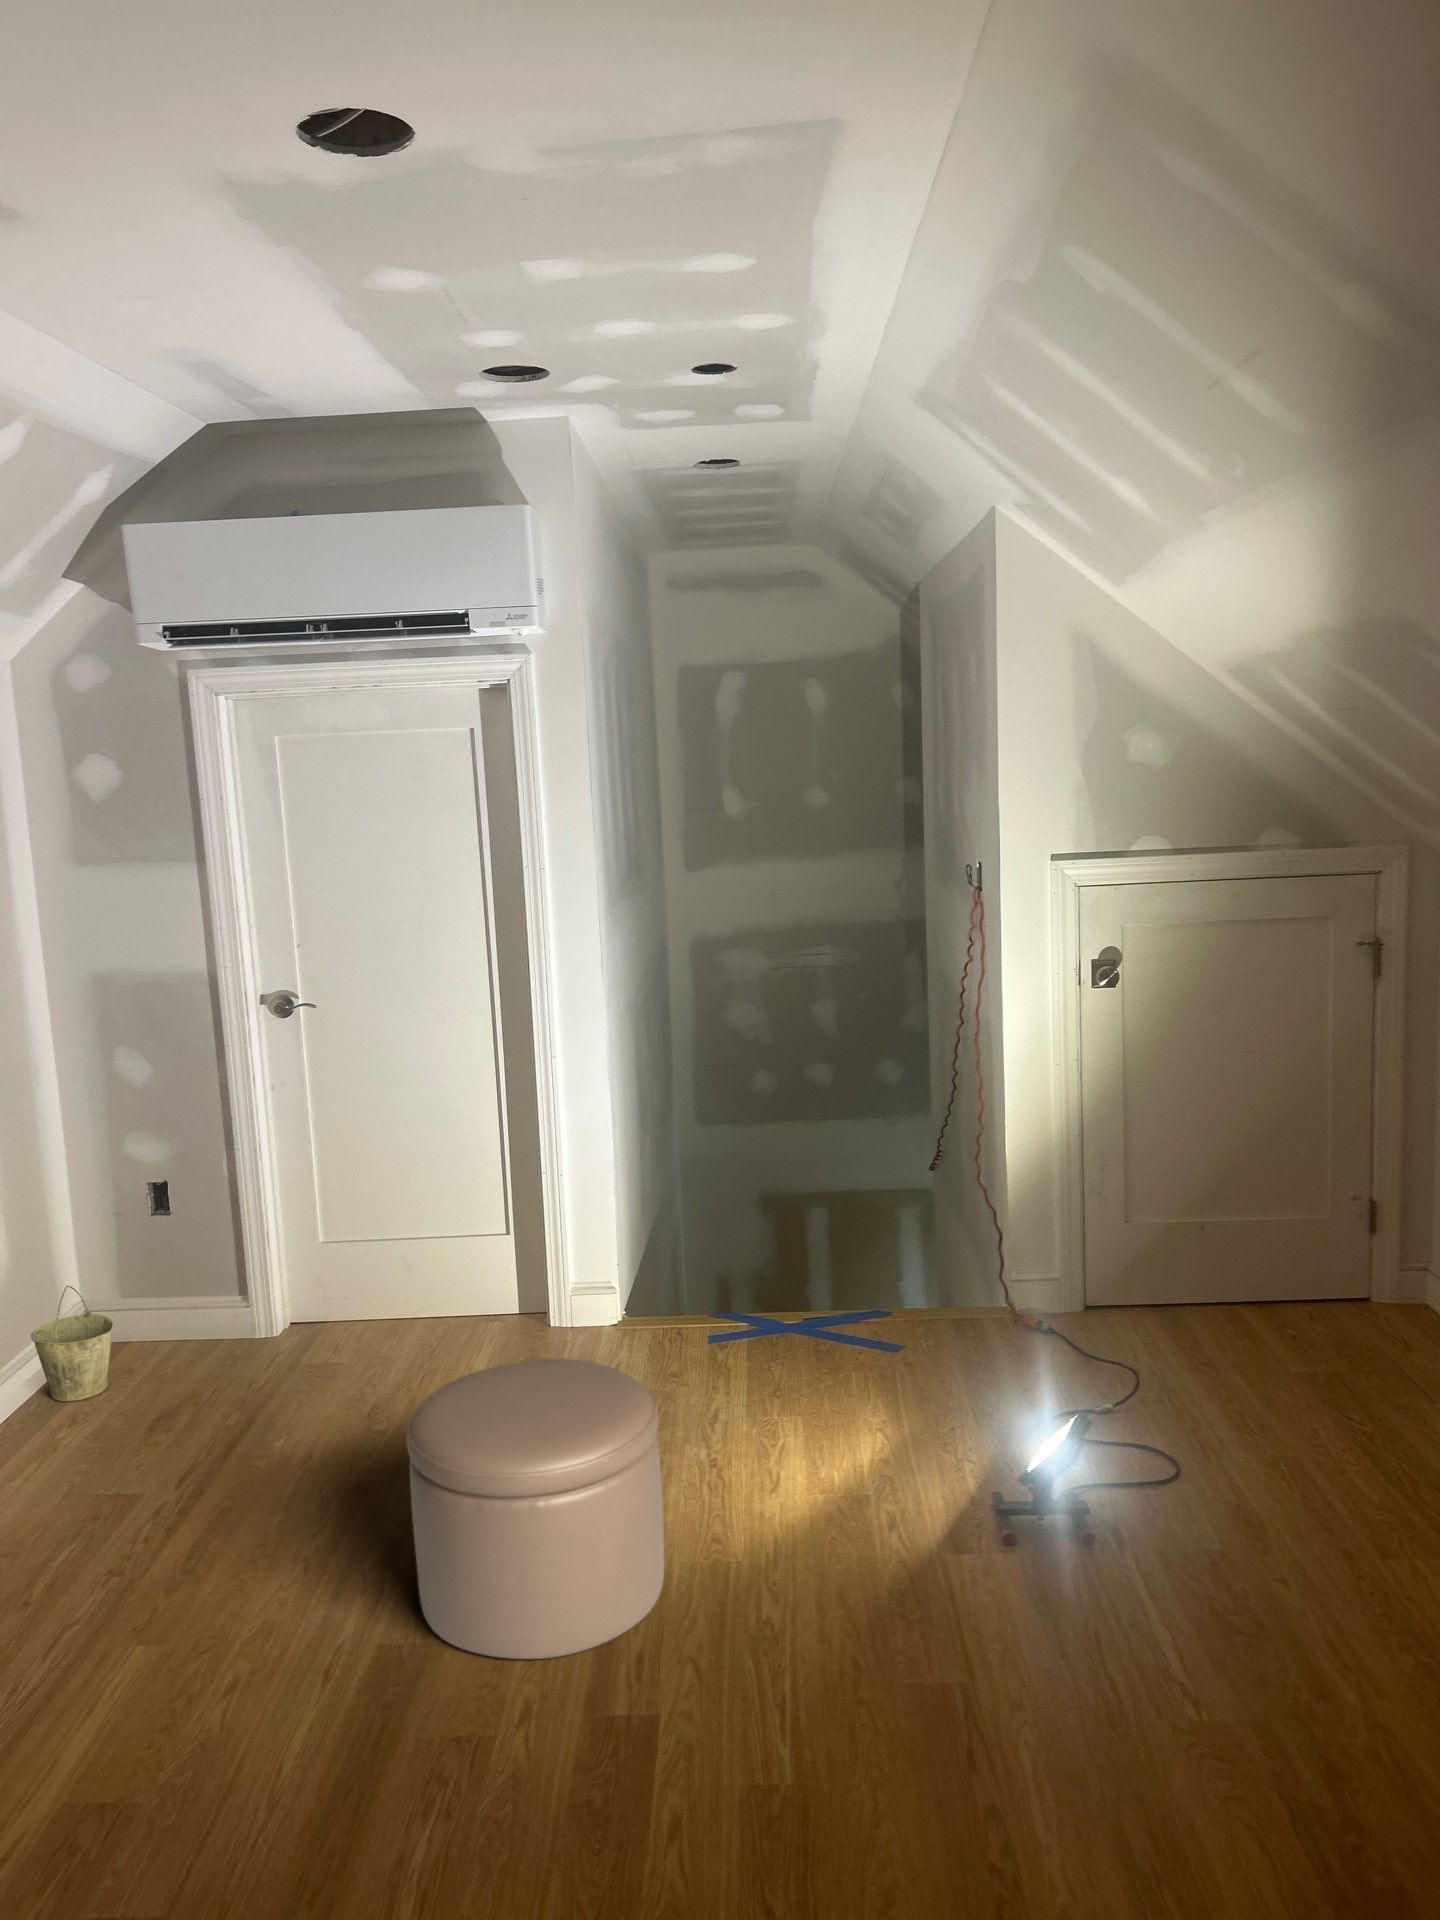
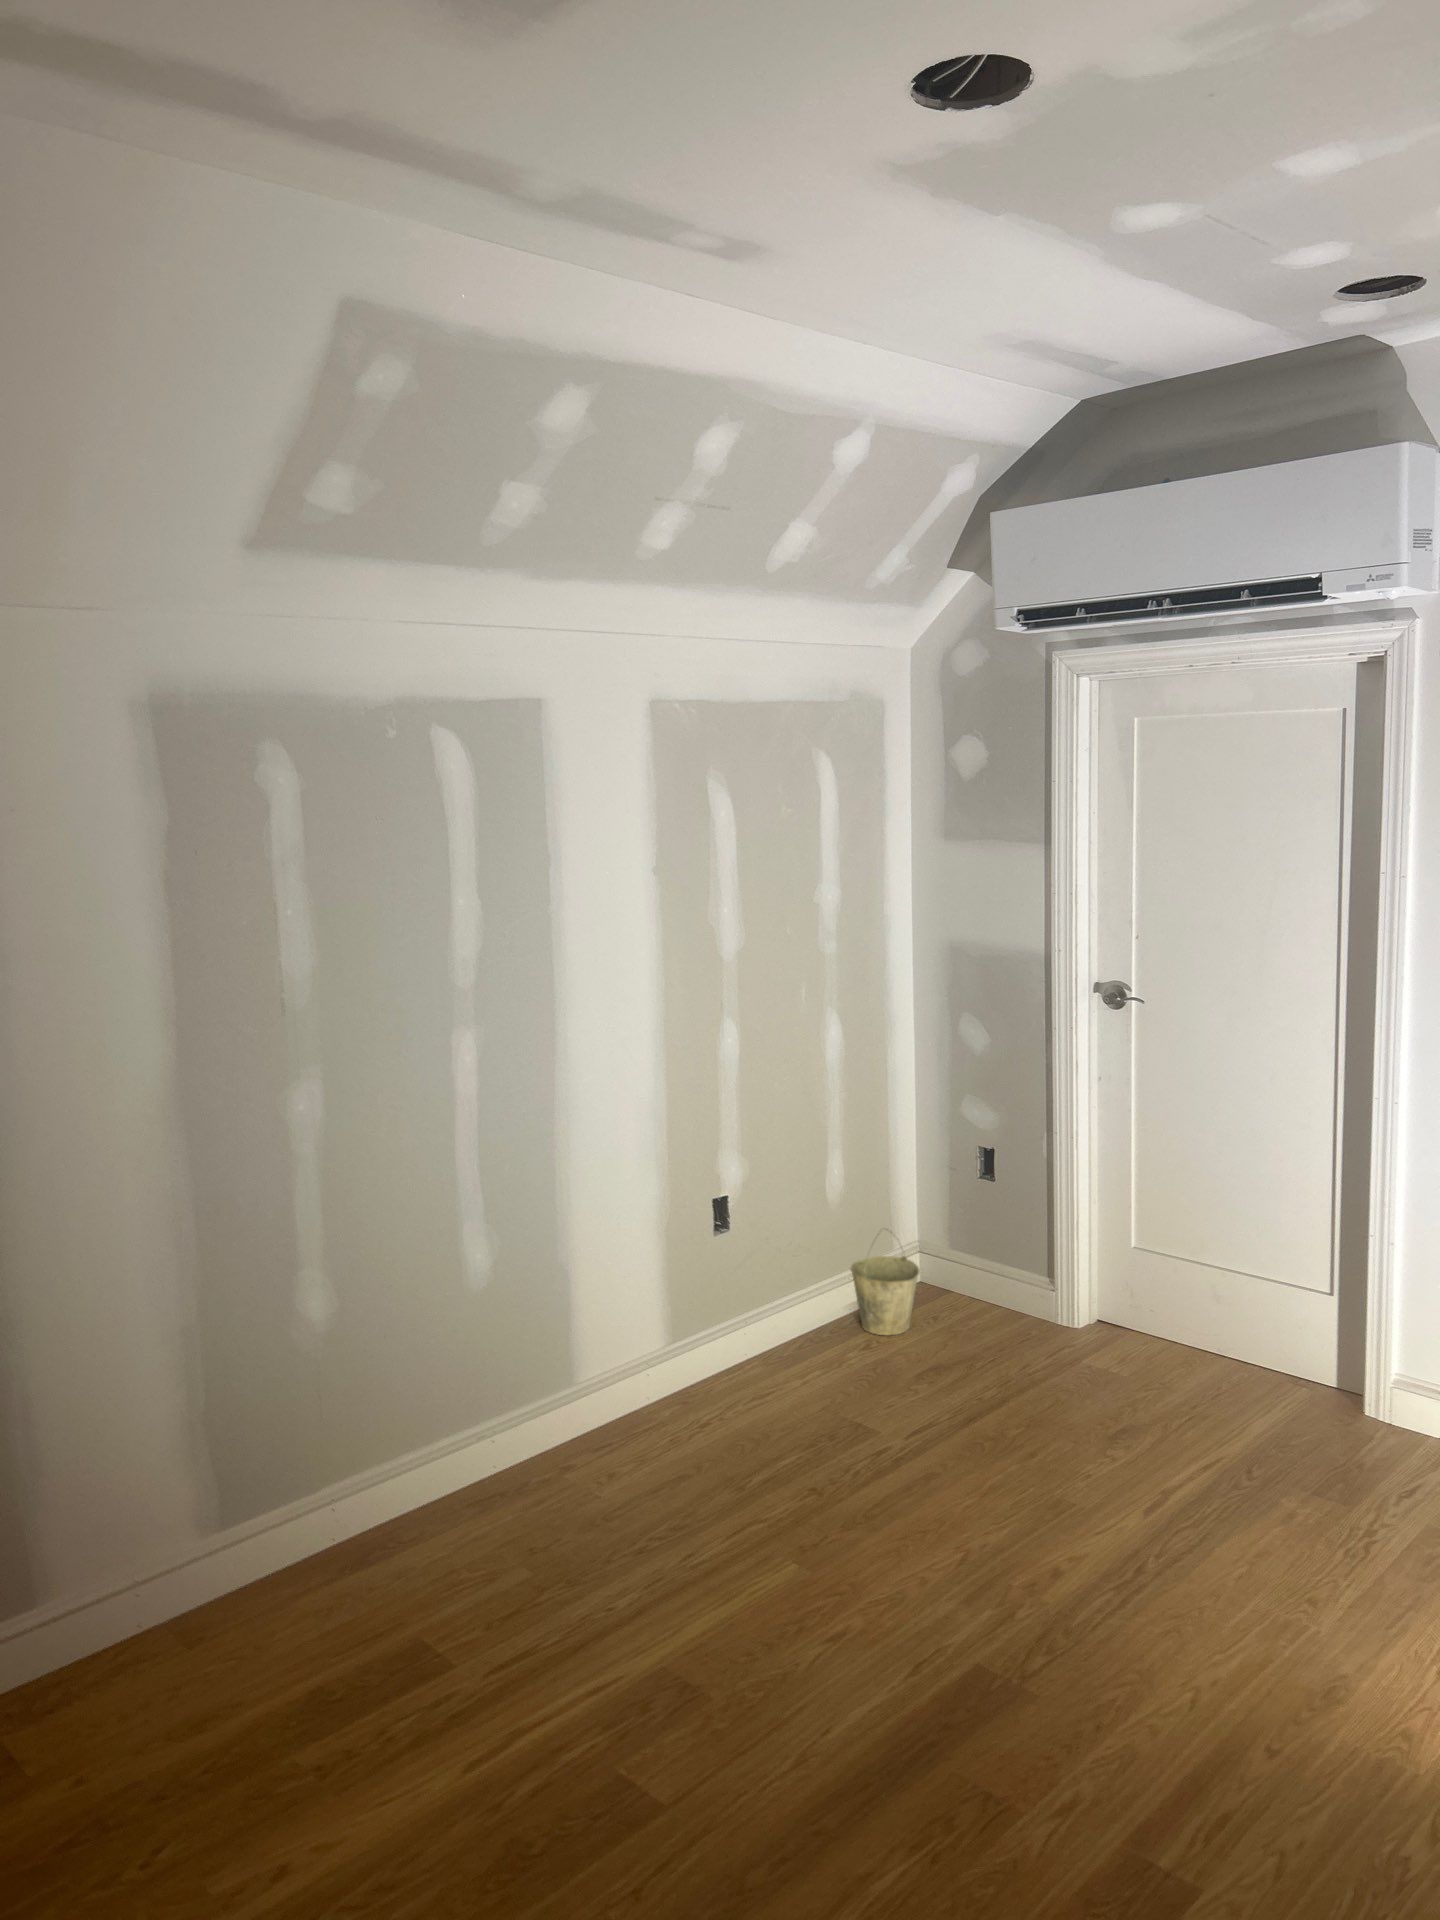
ottoman: present [406,1359,664,1659] -> none [1026,1432,1322,1790]

